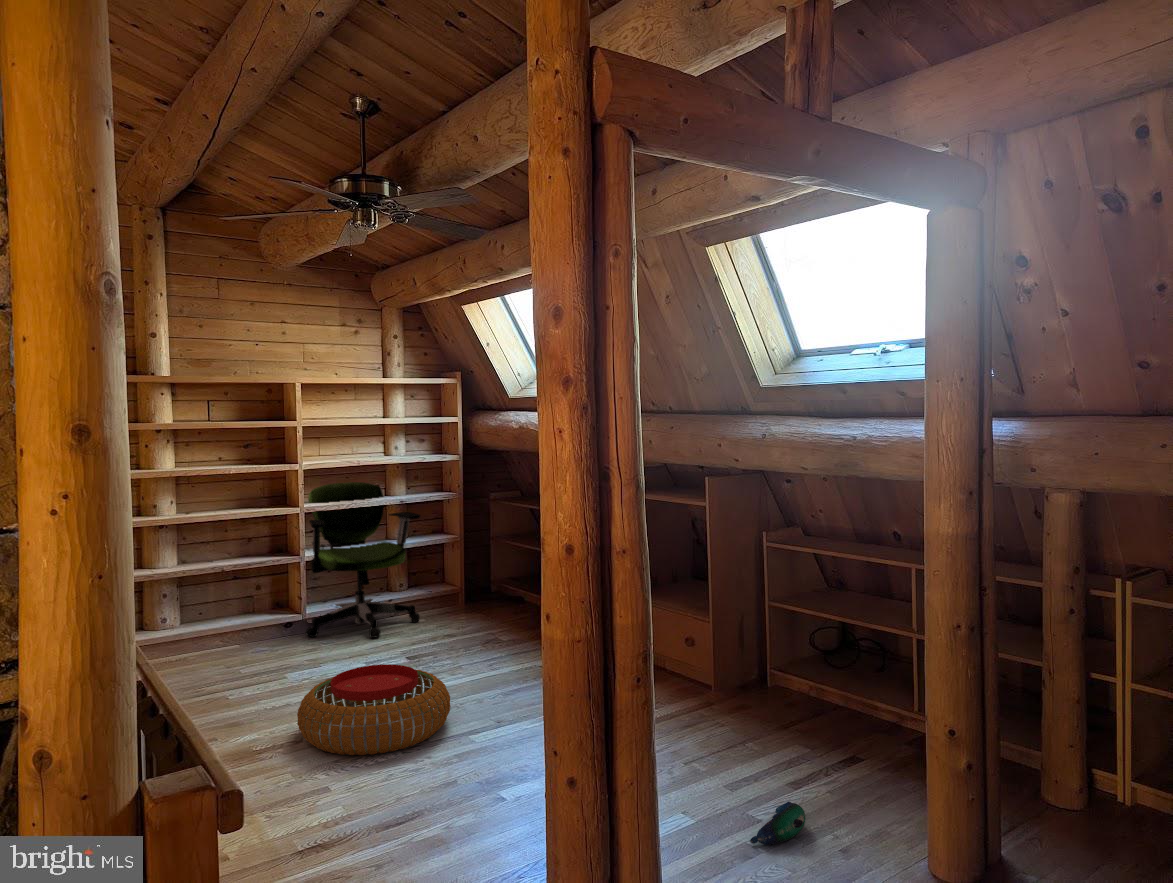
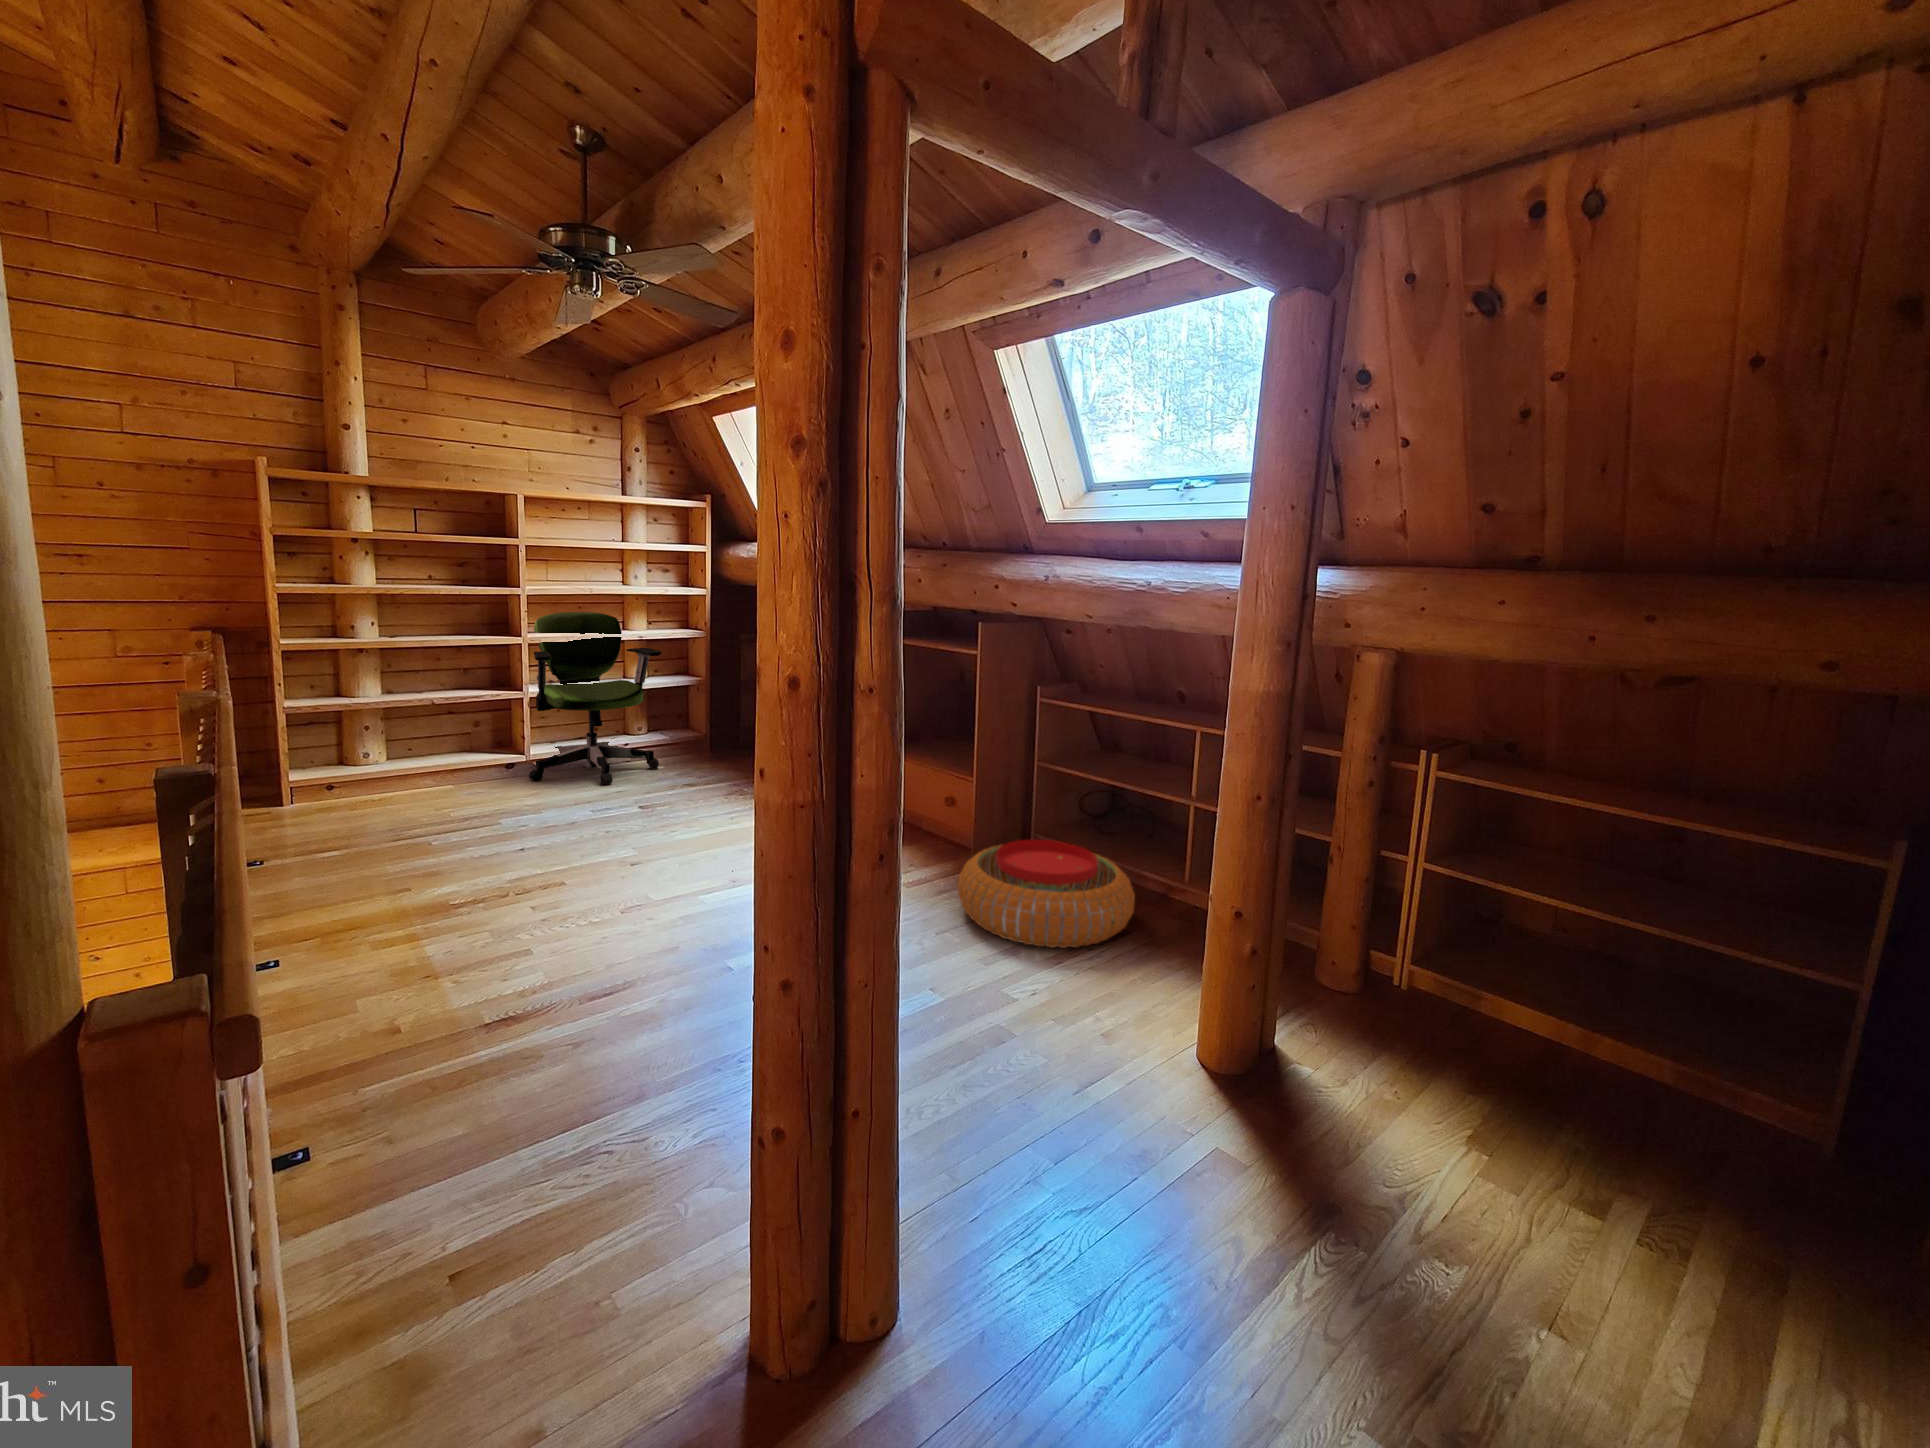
pouf: present [297,664,451,755] -> present [957,839,1135,948]
plush toy: present [750,802,806,845] -> none [1001,978,1063,1026]

